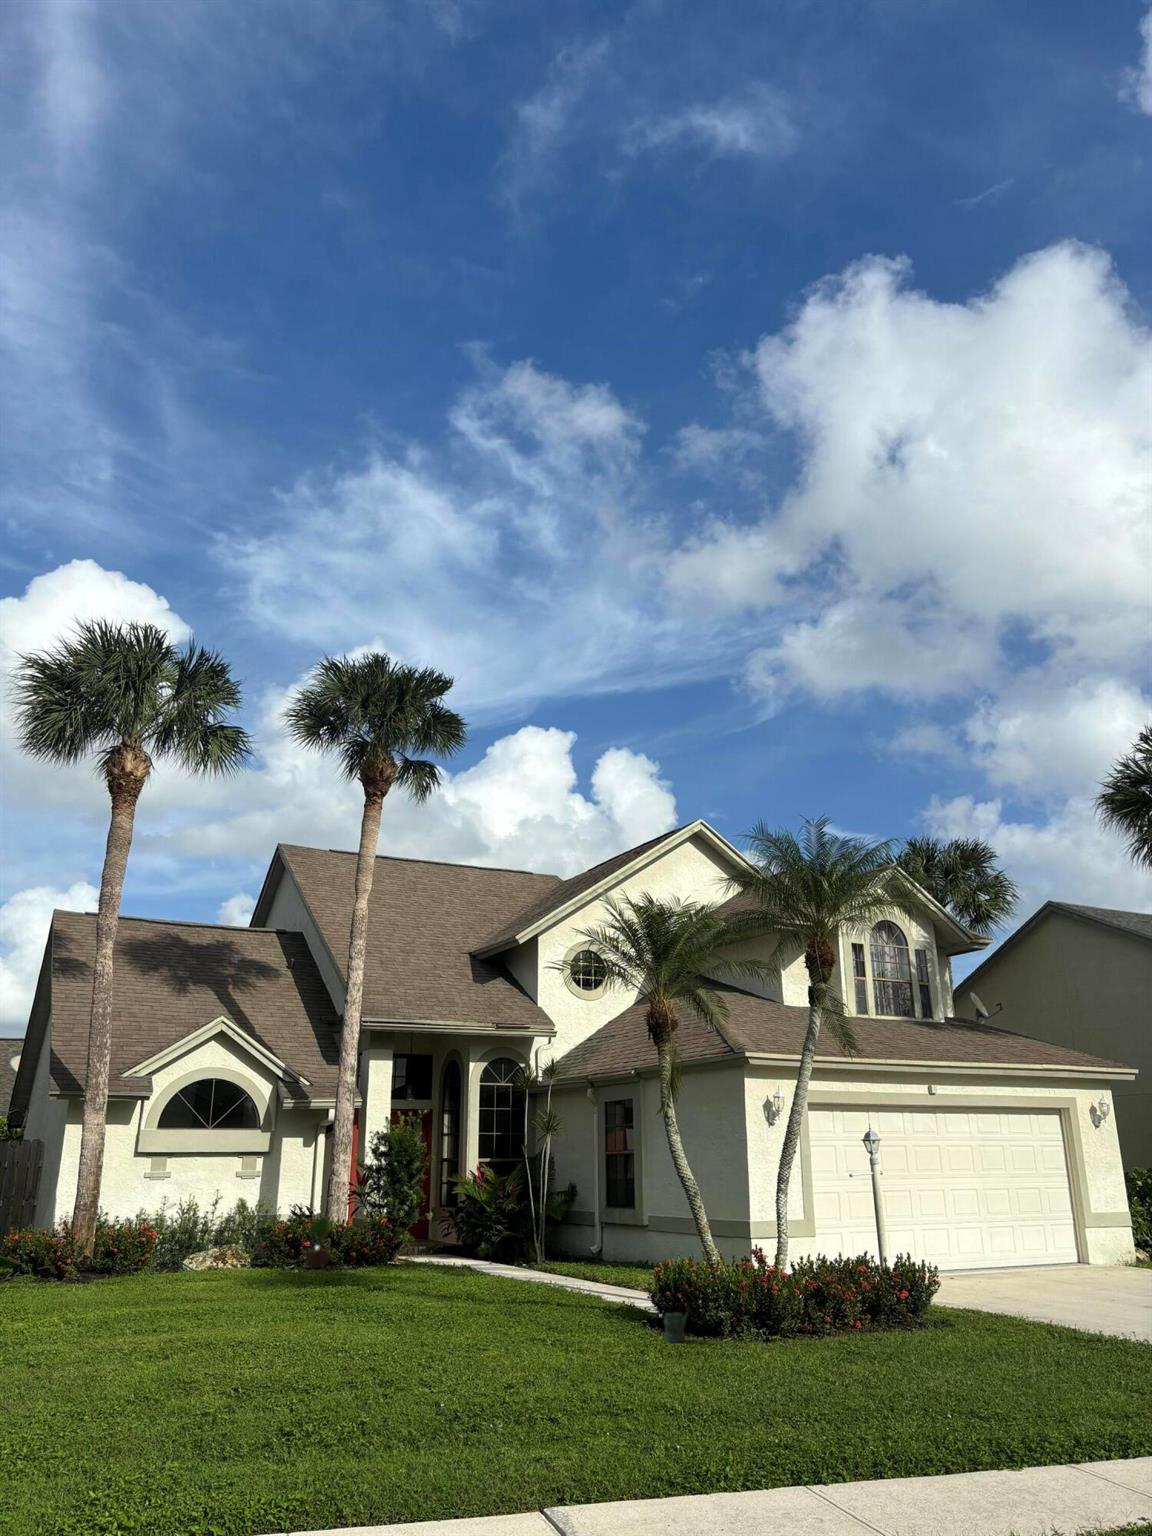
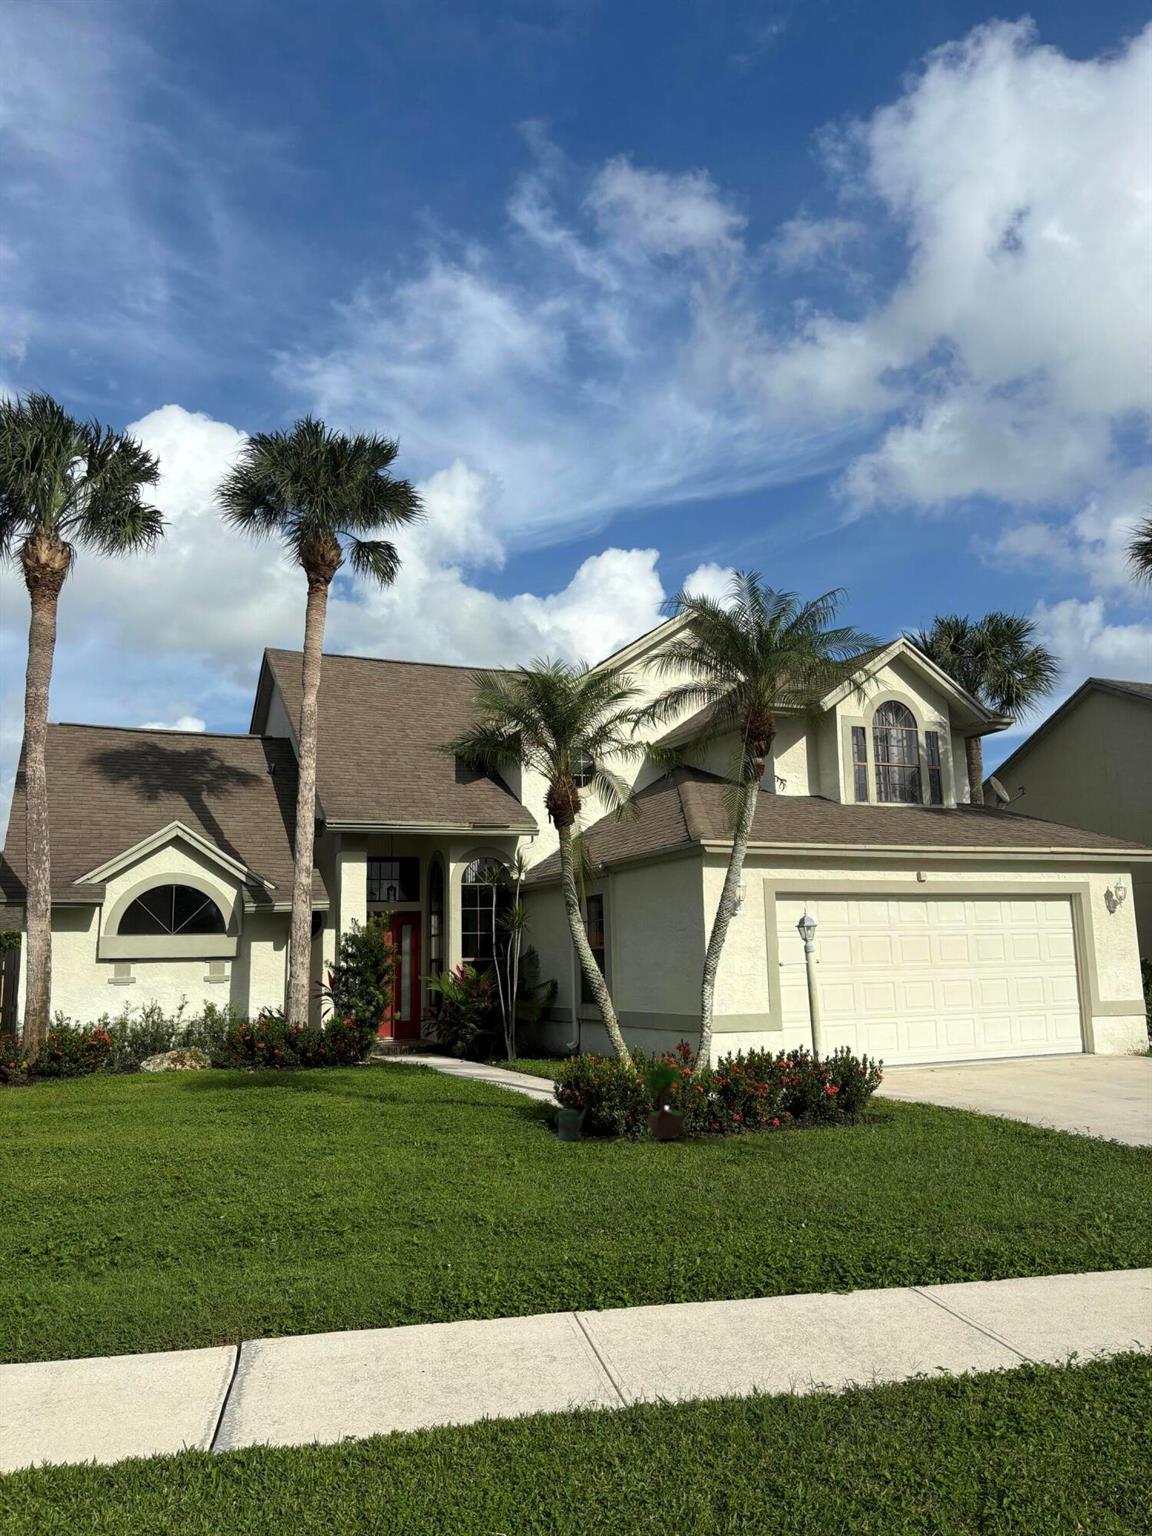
potted tree: present [306,1215,332,1268] -> present [640,1061,683,1139]

